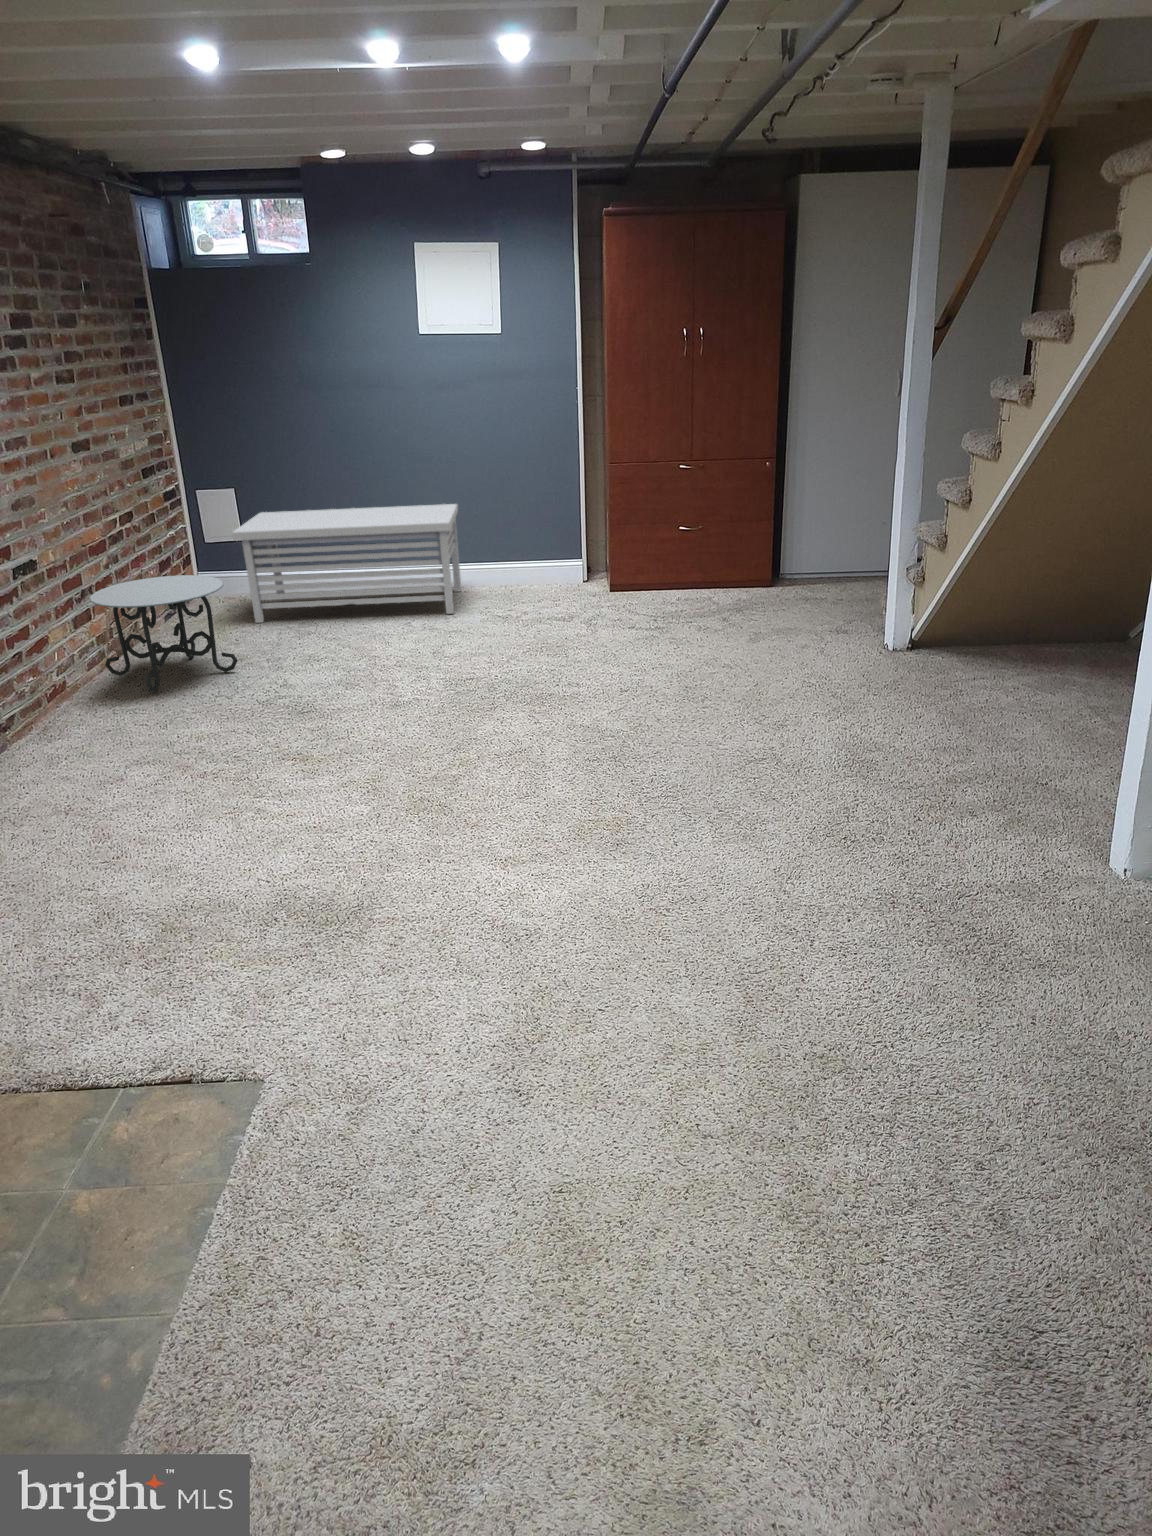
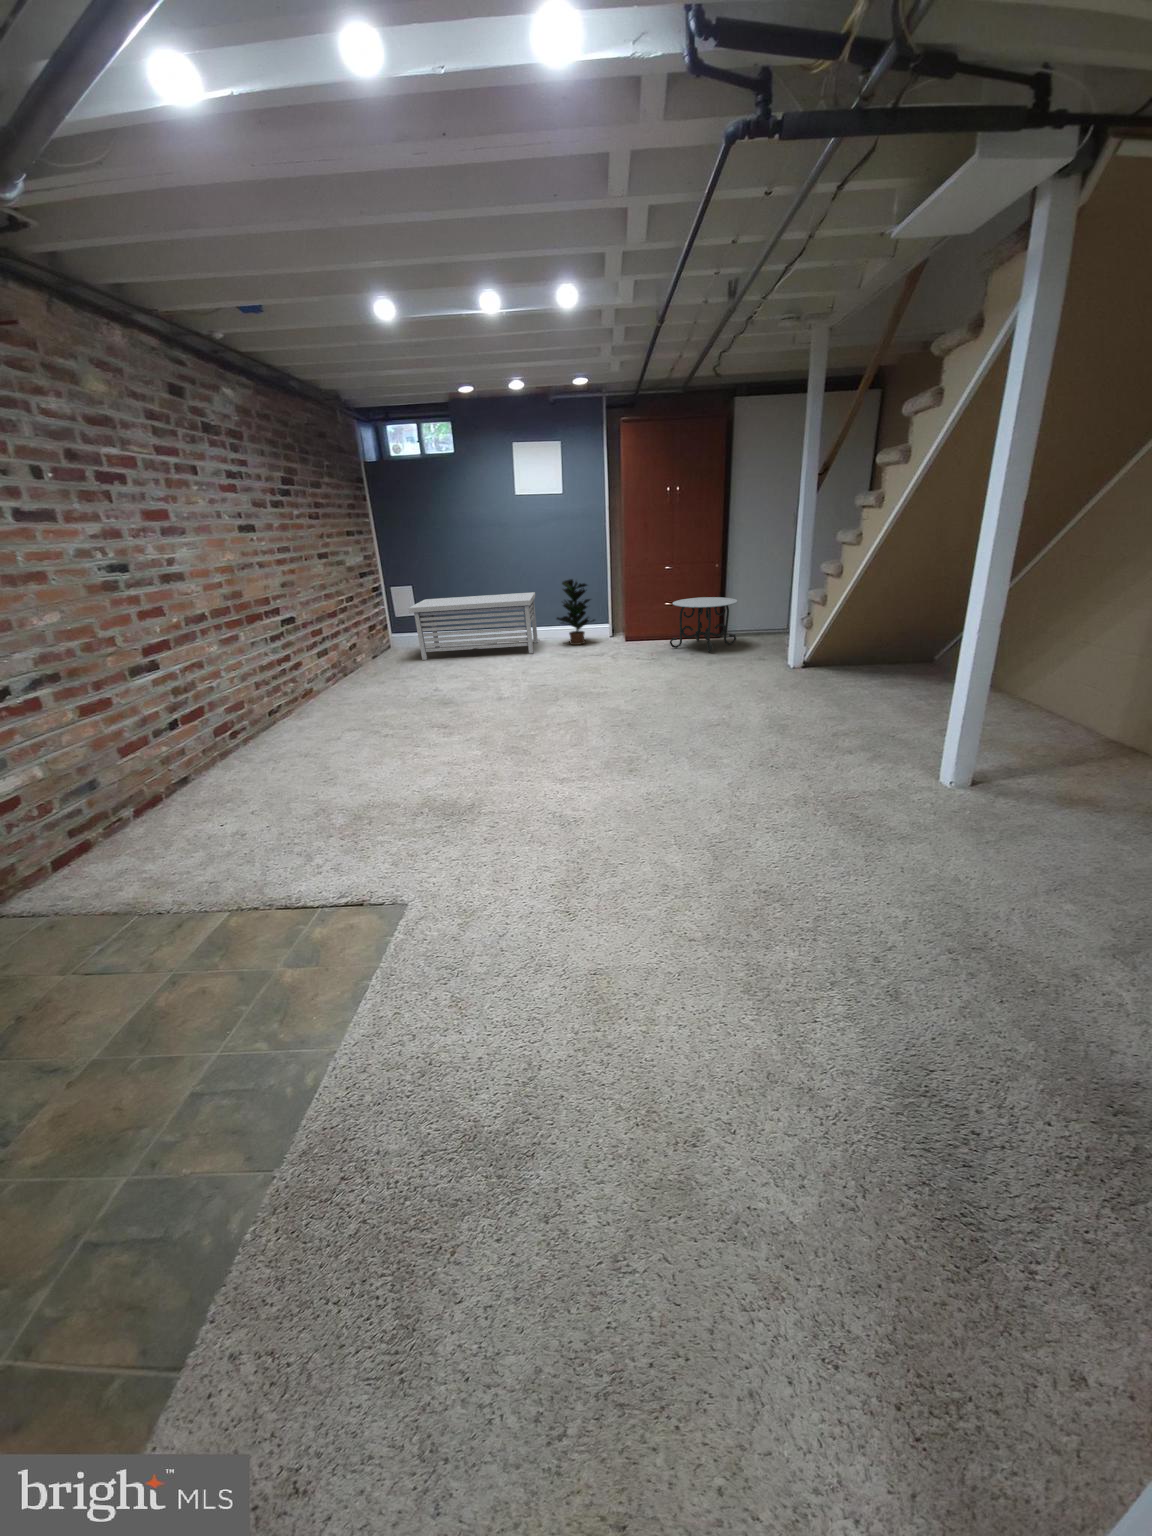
potted plant: none [493,483,565,598] -> present [557,579,595,645]
side table: present [90,575,238,692] -> present [670,597,738,652]

